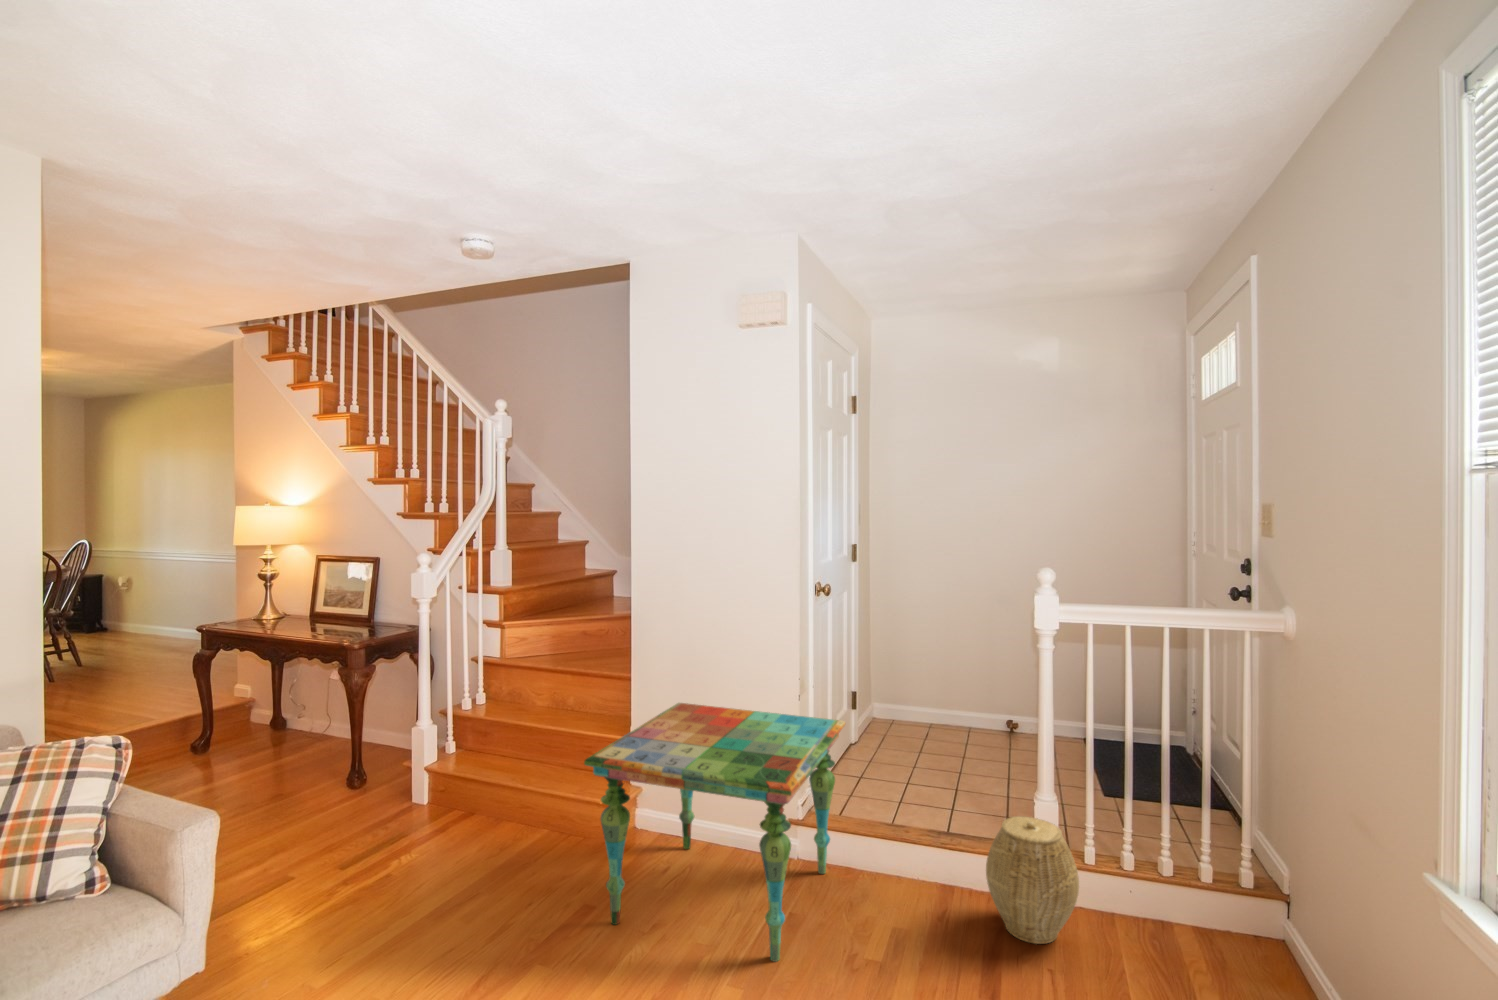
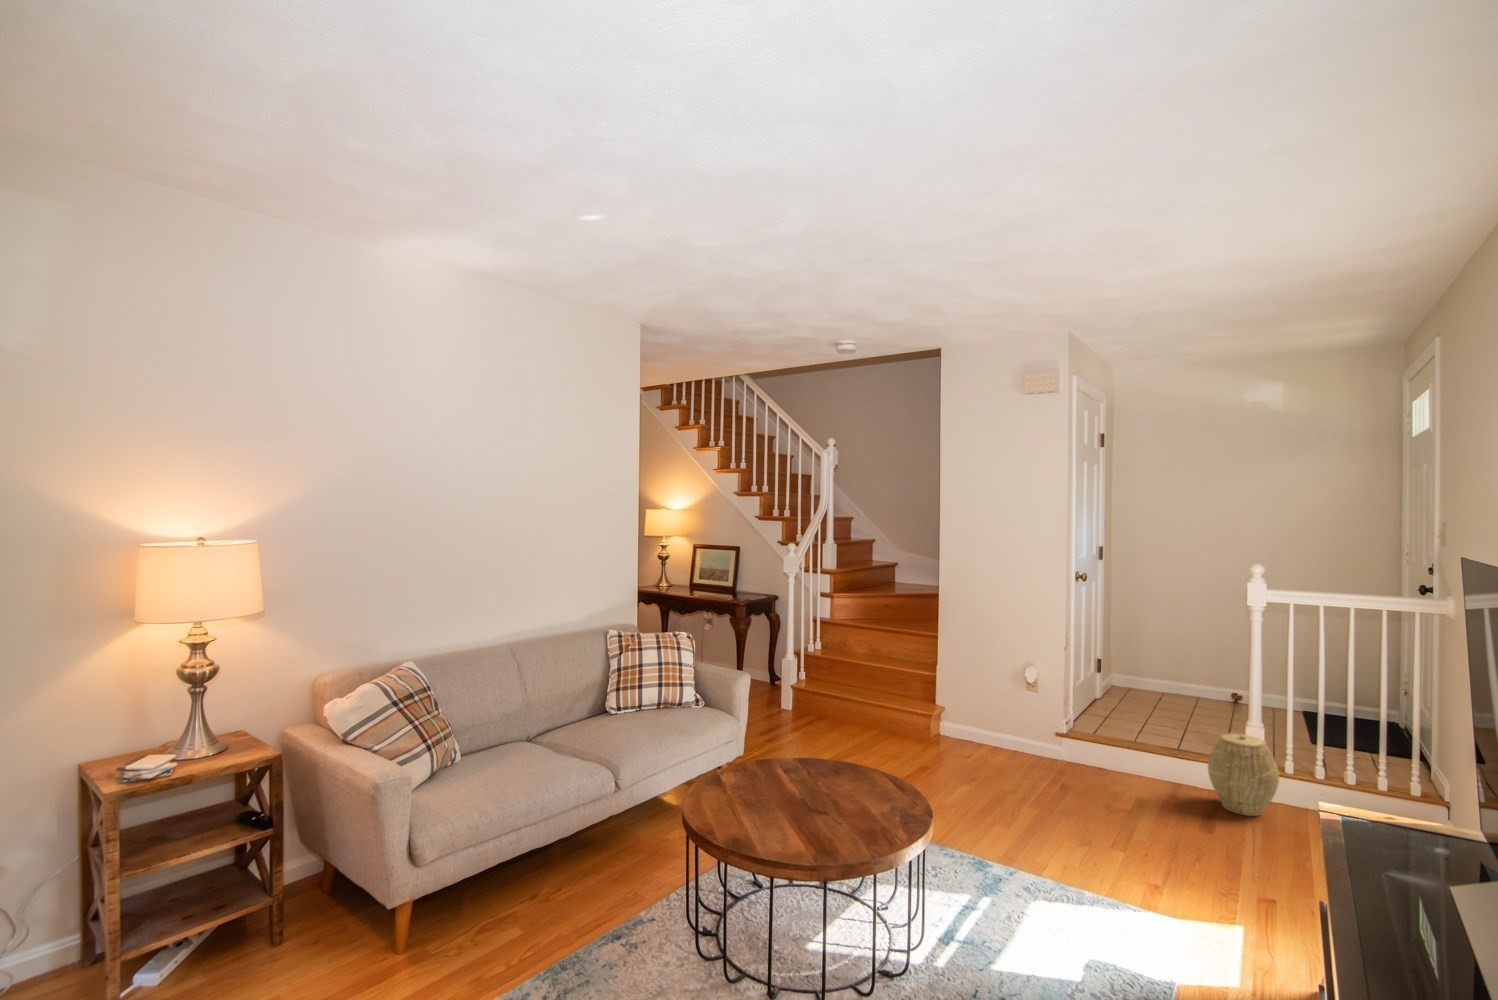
side table: present [584,703,845,962] -> none [929,649,1101,803]

